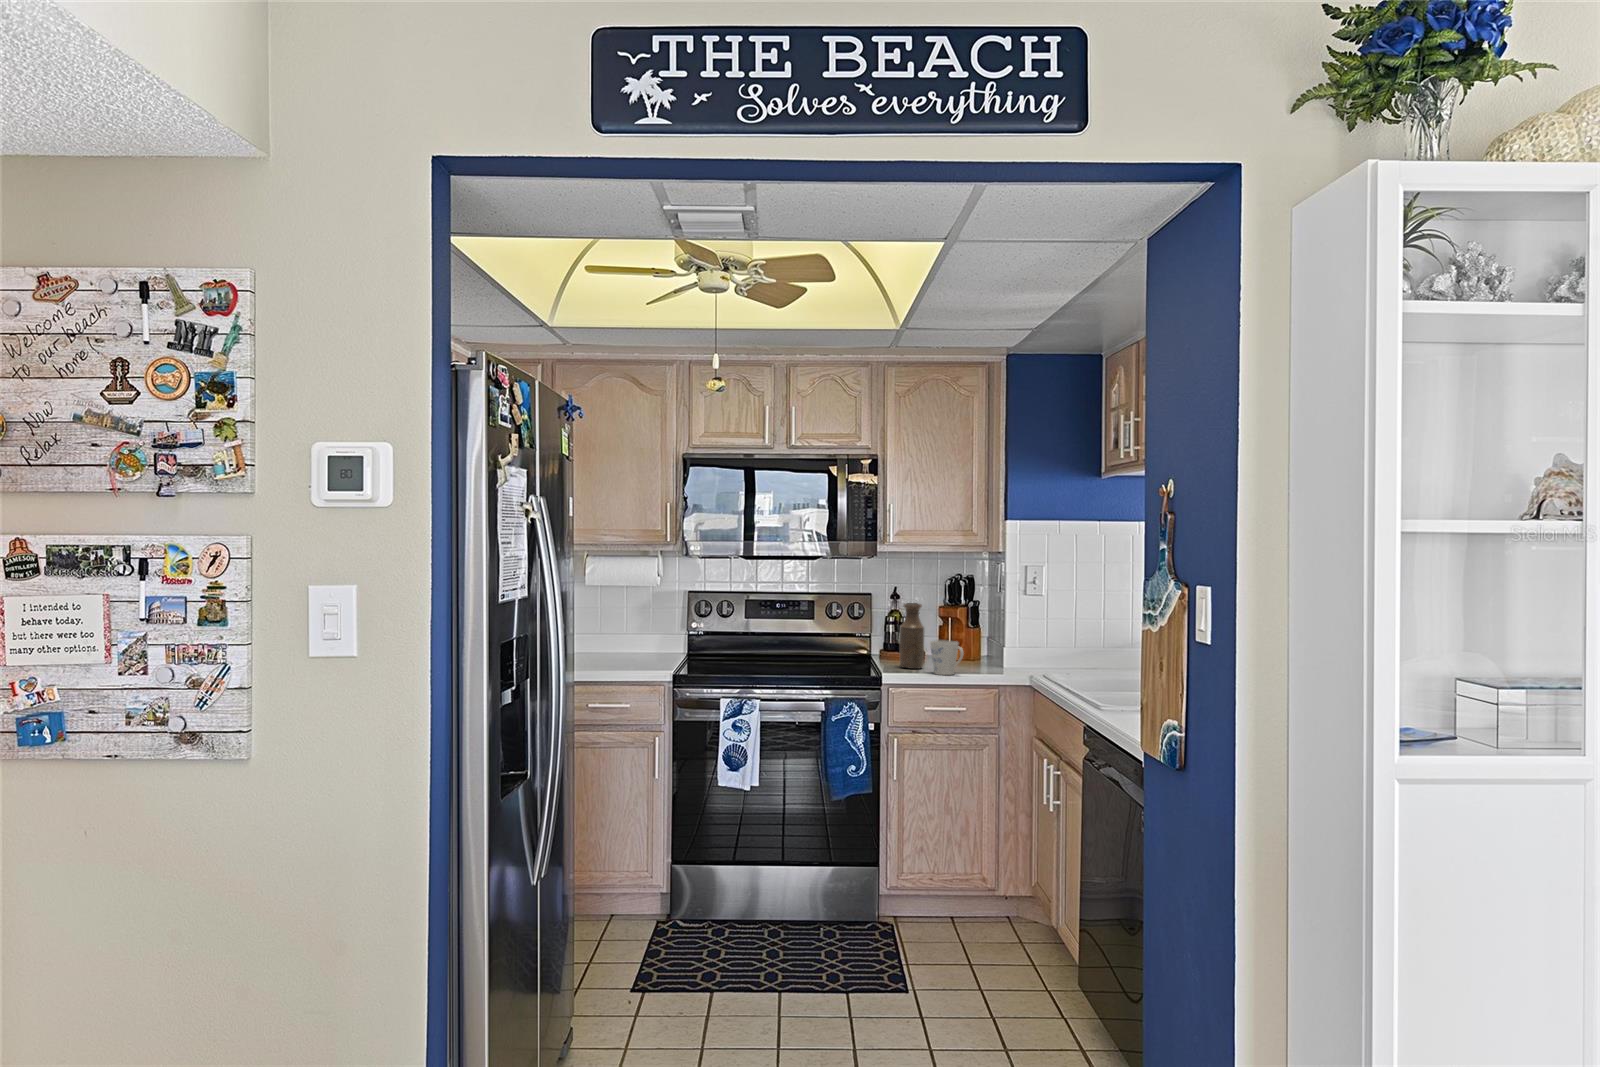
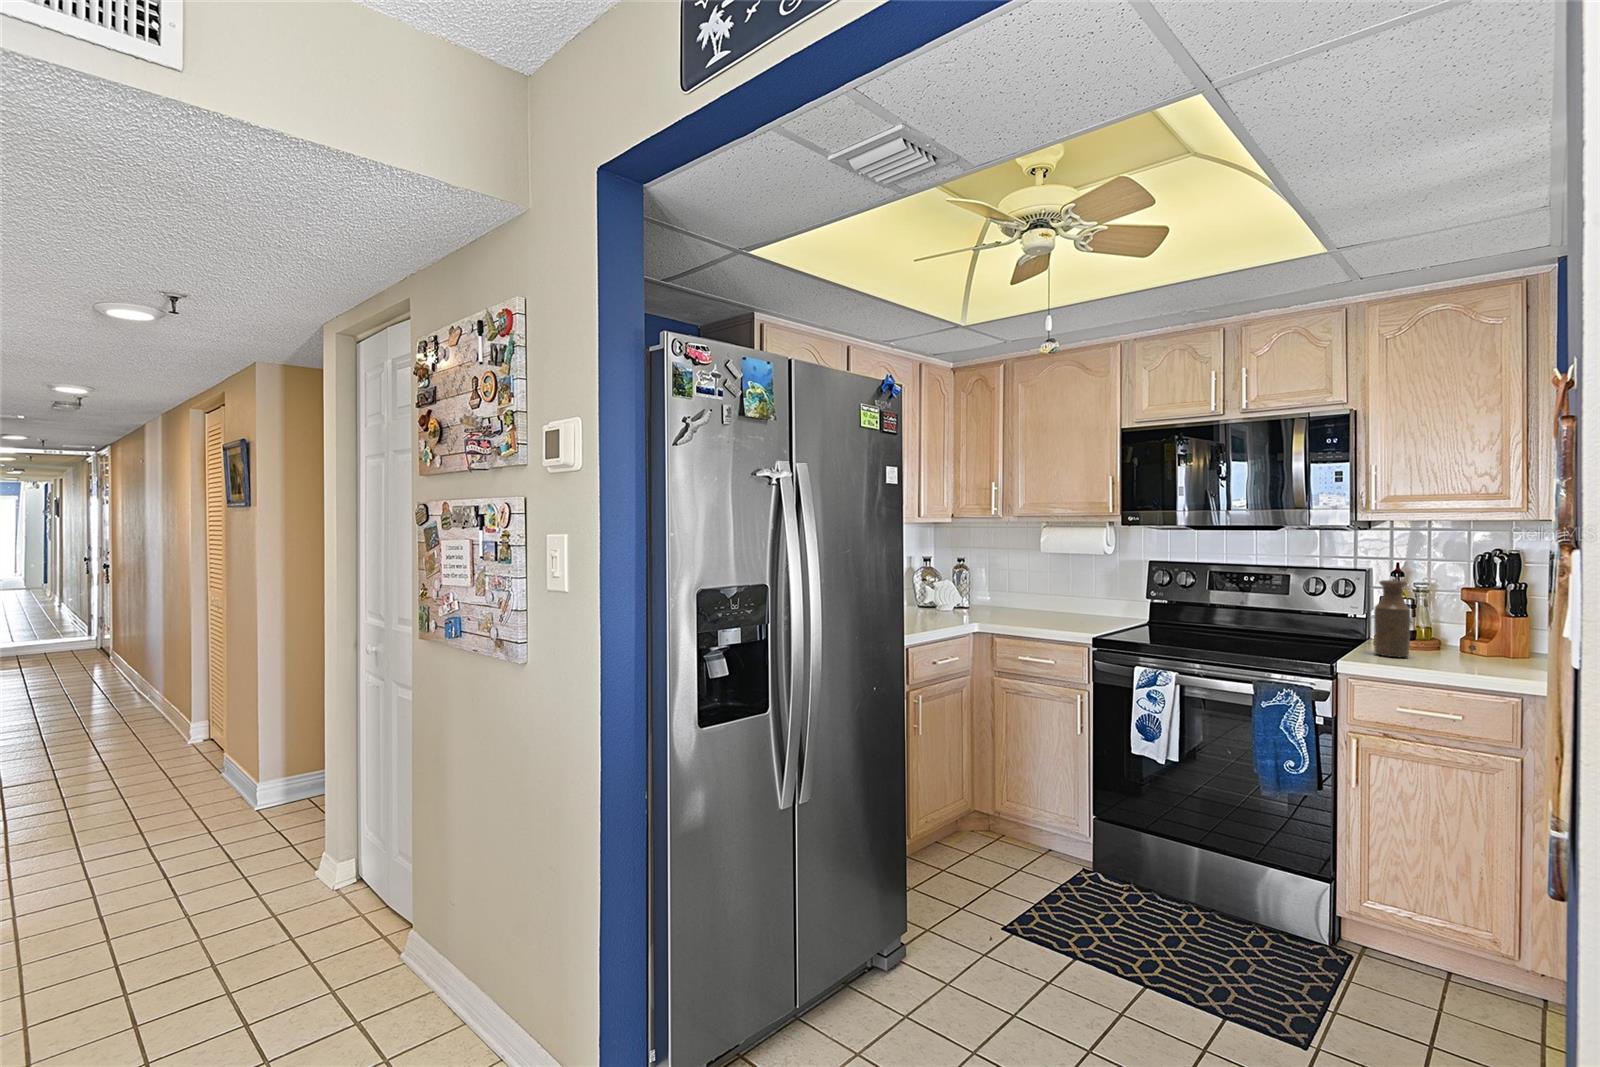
mug: present [930,640,963,675] -> none [1407,626,1455,669]

